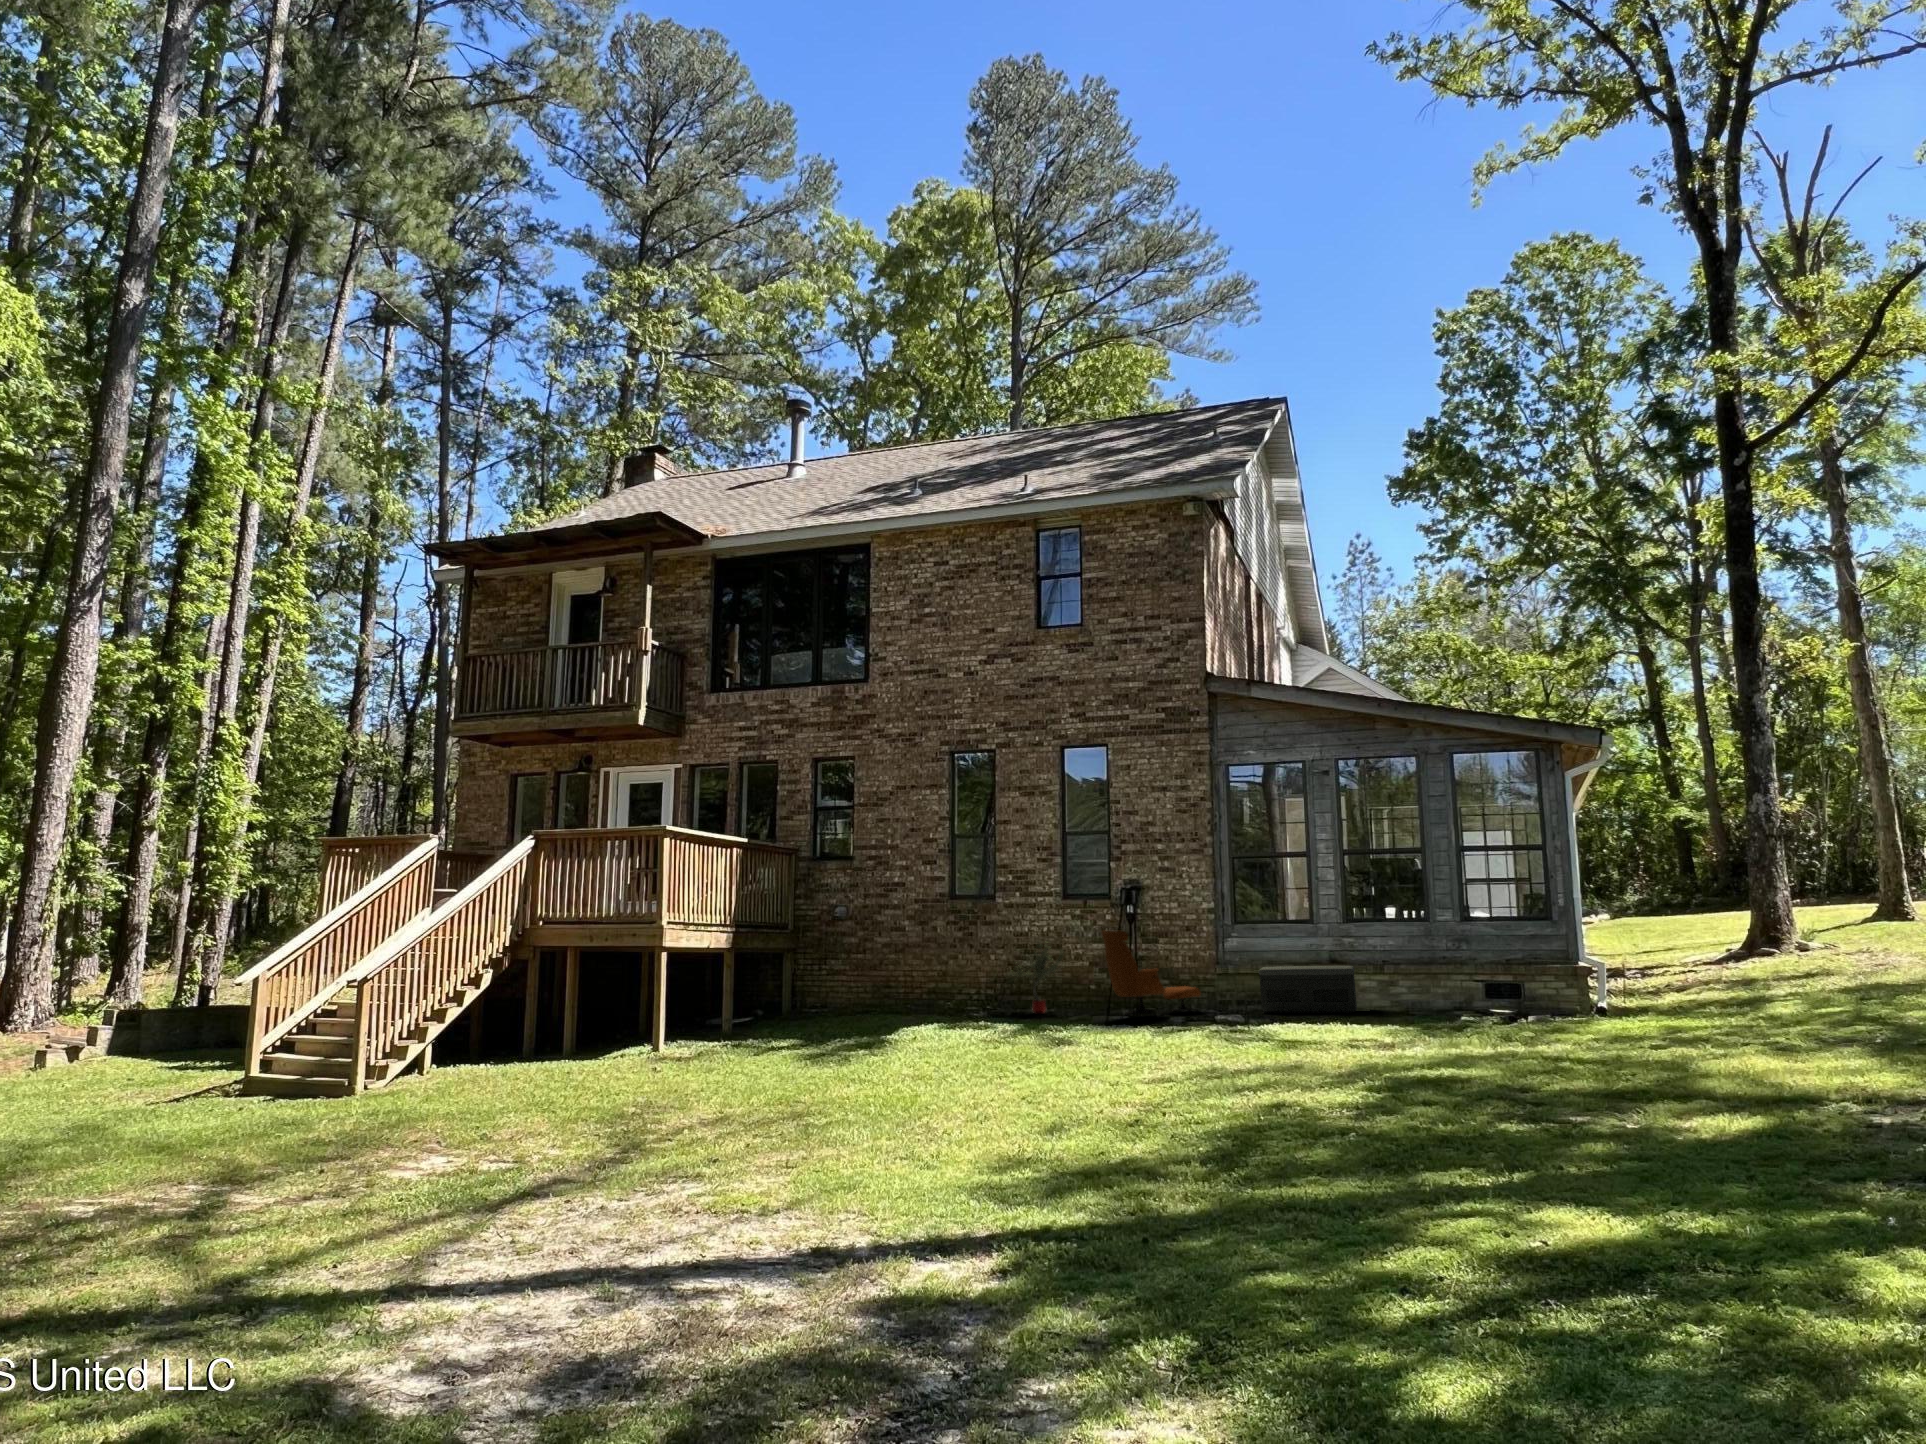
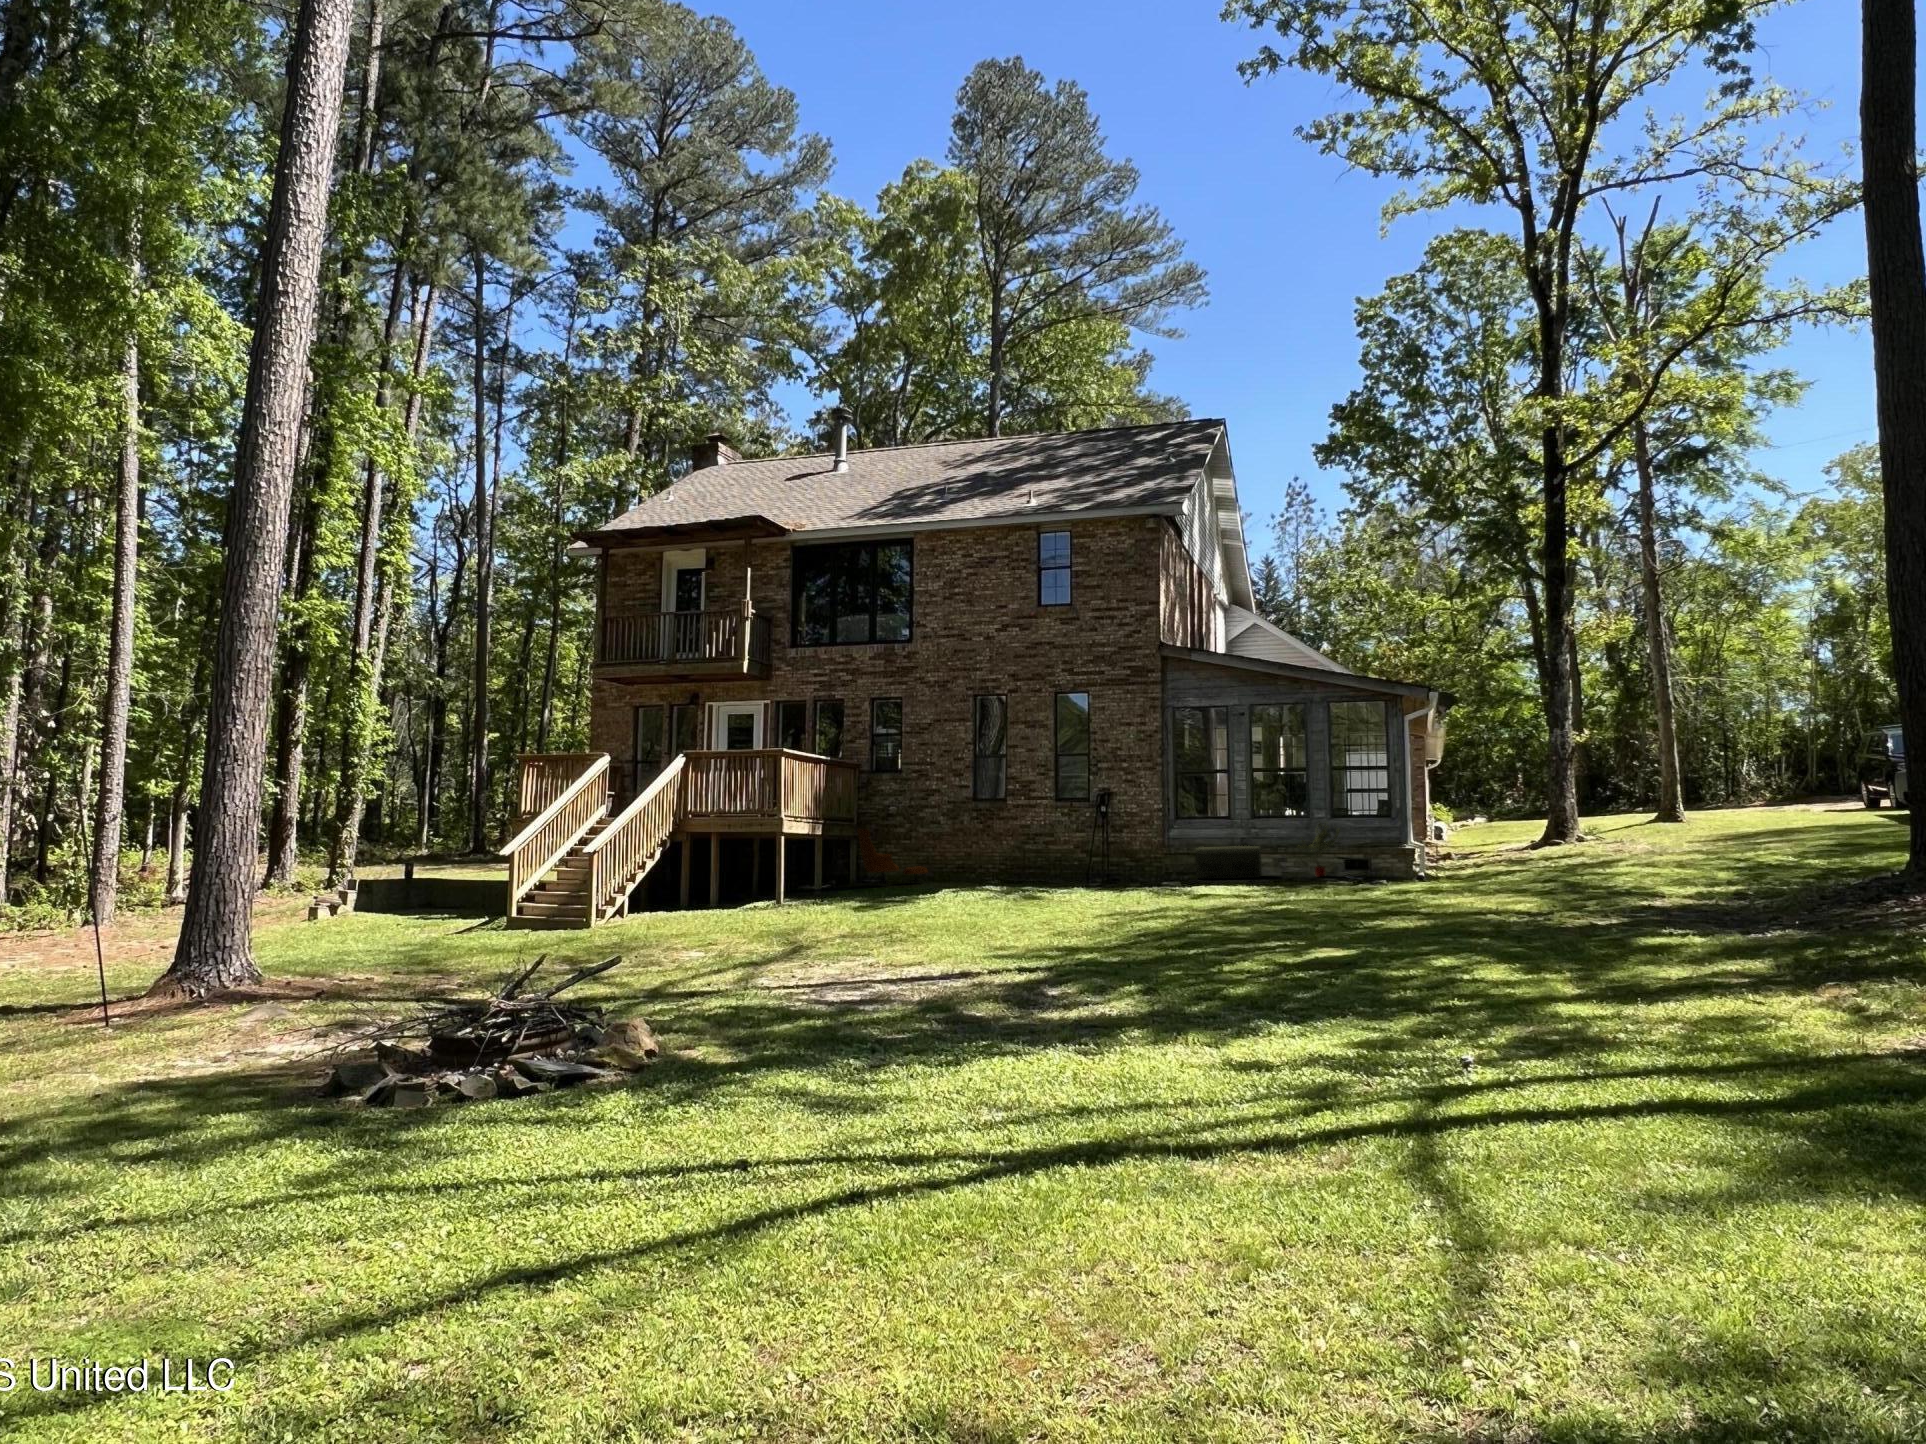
lounge chair: present [1101,930,1201,1018] -> present [857,829,928,884]
potted tree: present [1010,941,1064,1014] -> present [1299,823,1341,877]

